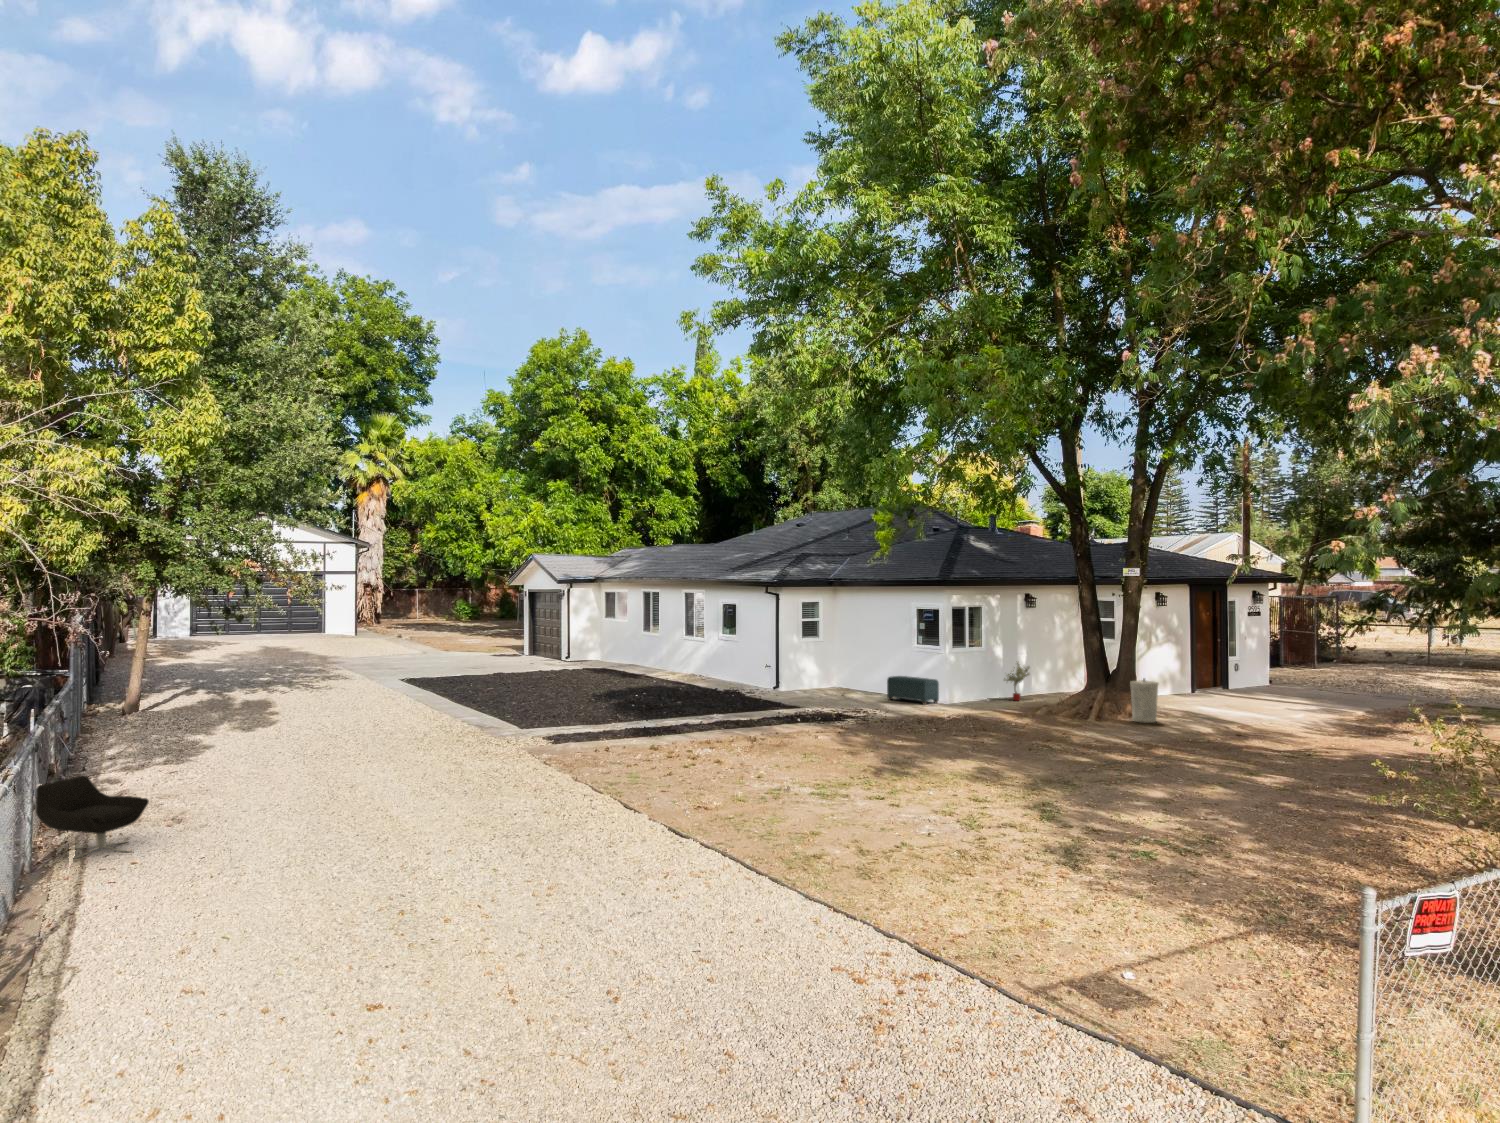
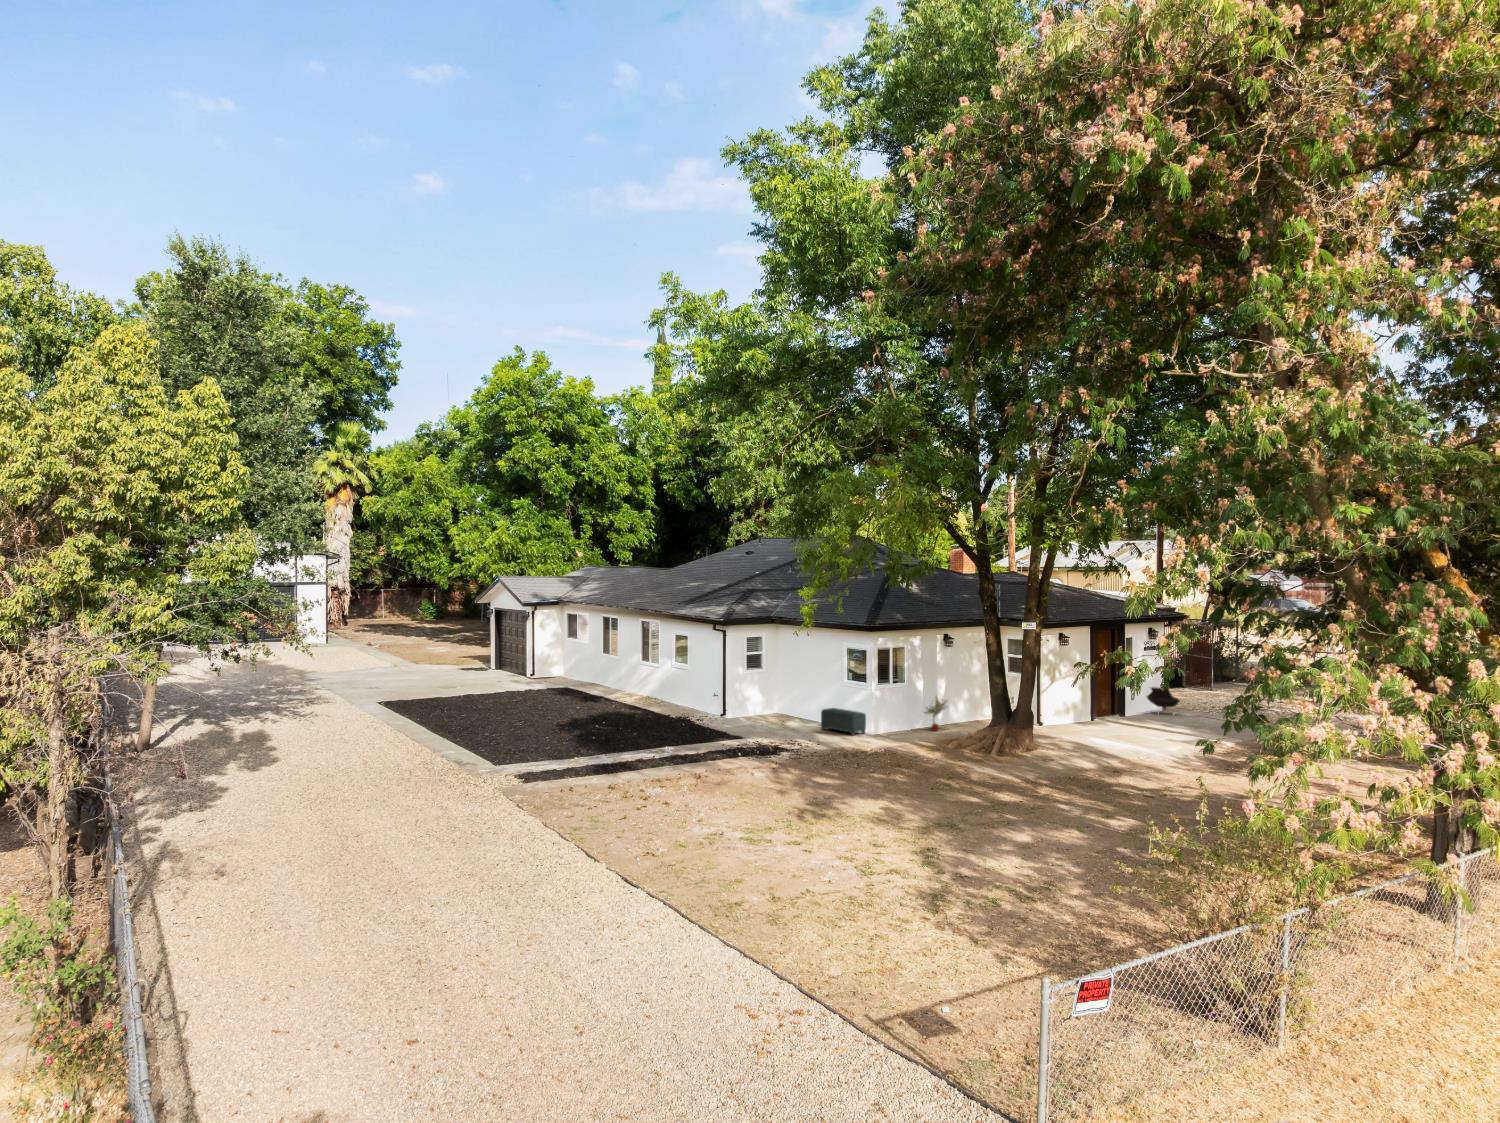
trash can: present [1130,678,1158,723] -> none [1027,718,1051,758]
lounge chair: present [36,776,149,859] -> present [1146,687,1180,714]

